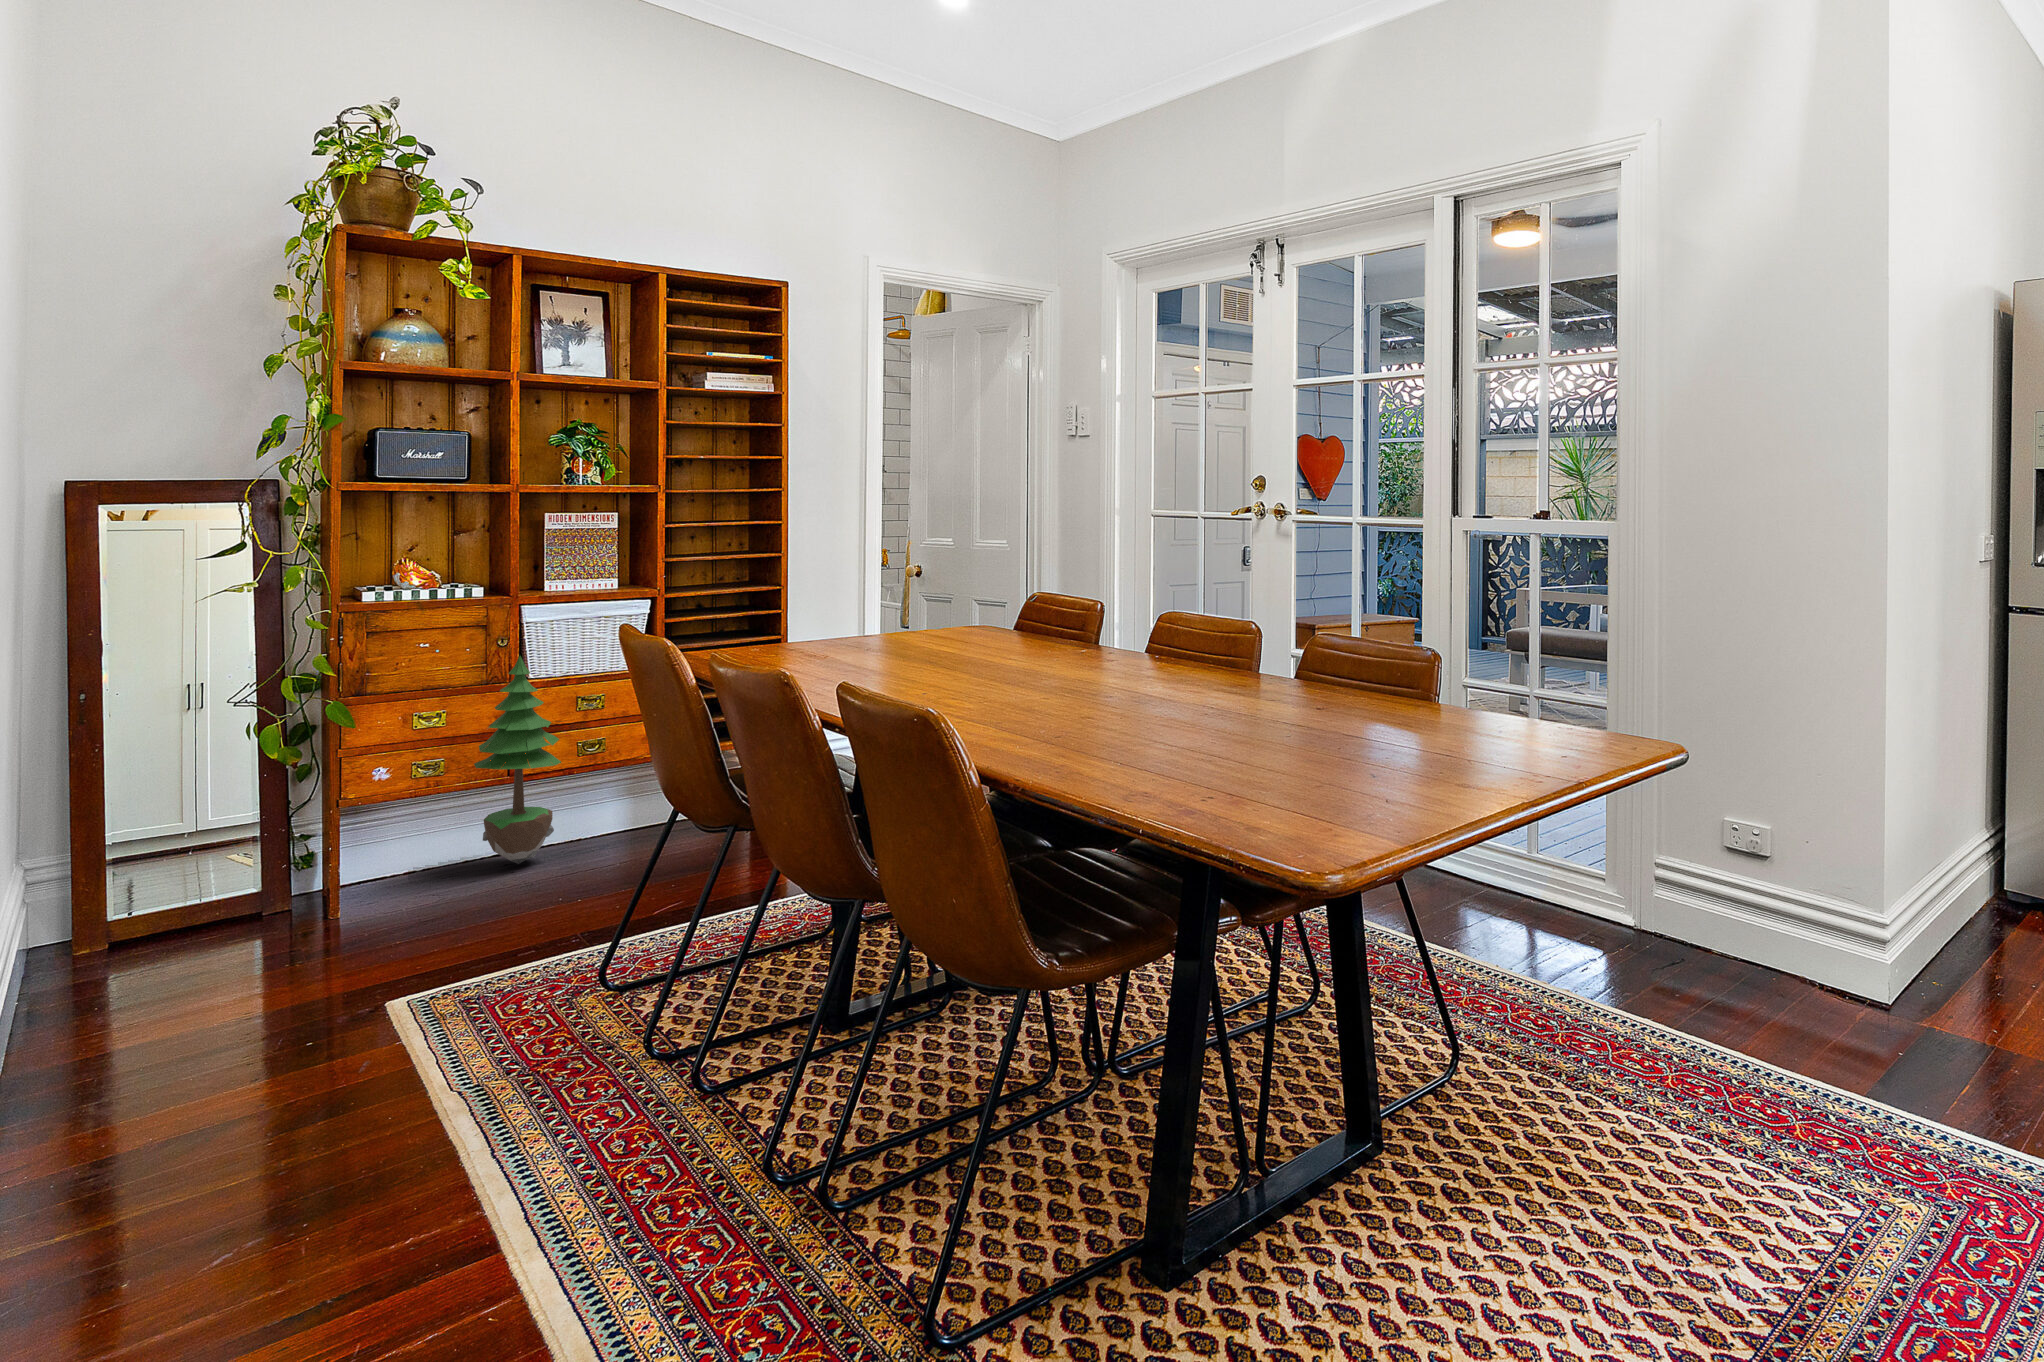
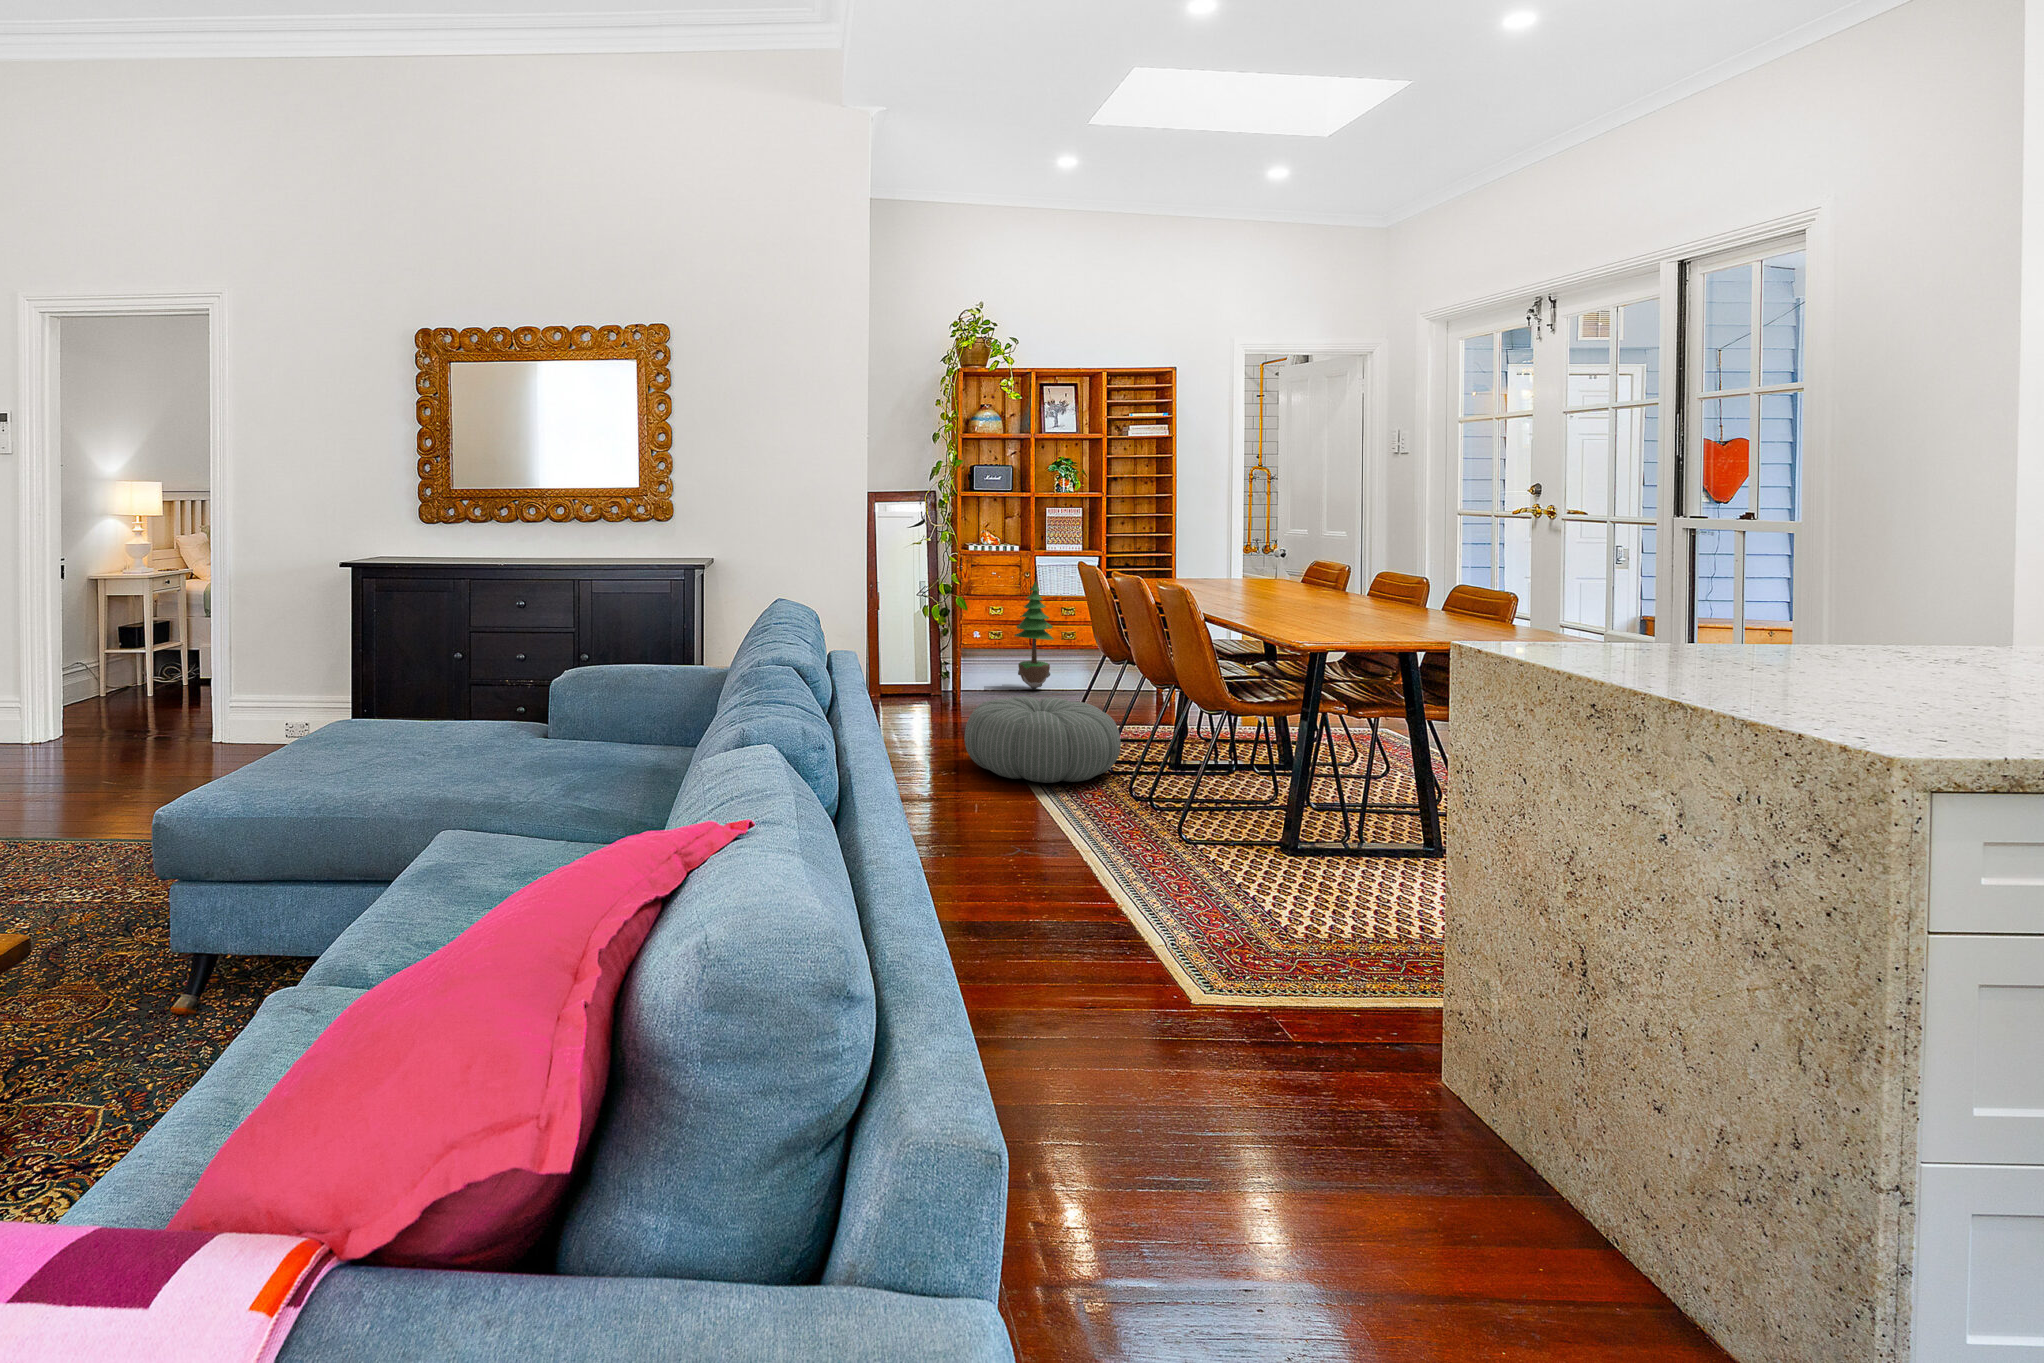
pouf: none [305,947,726,1216] -> present [964,696,1121,783]

